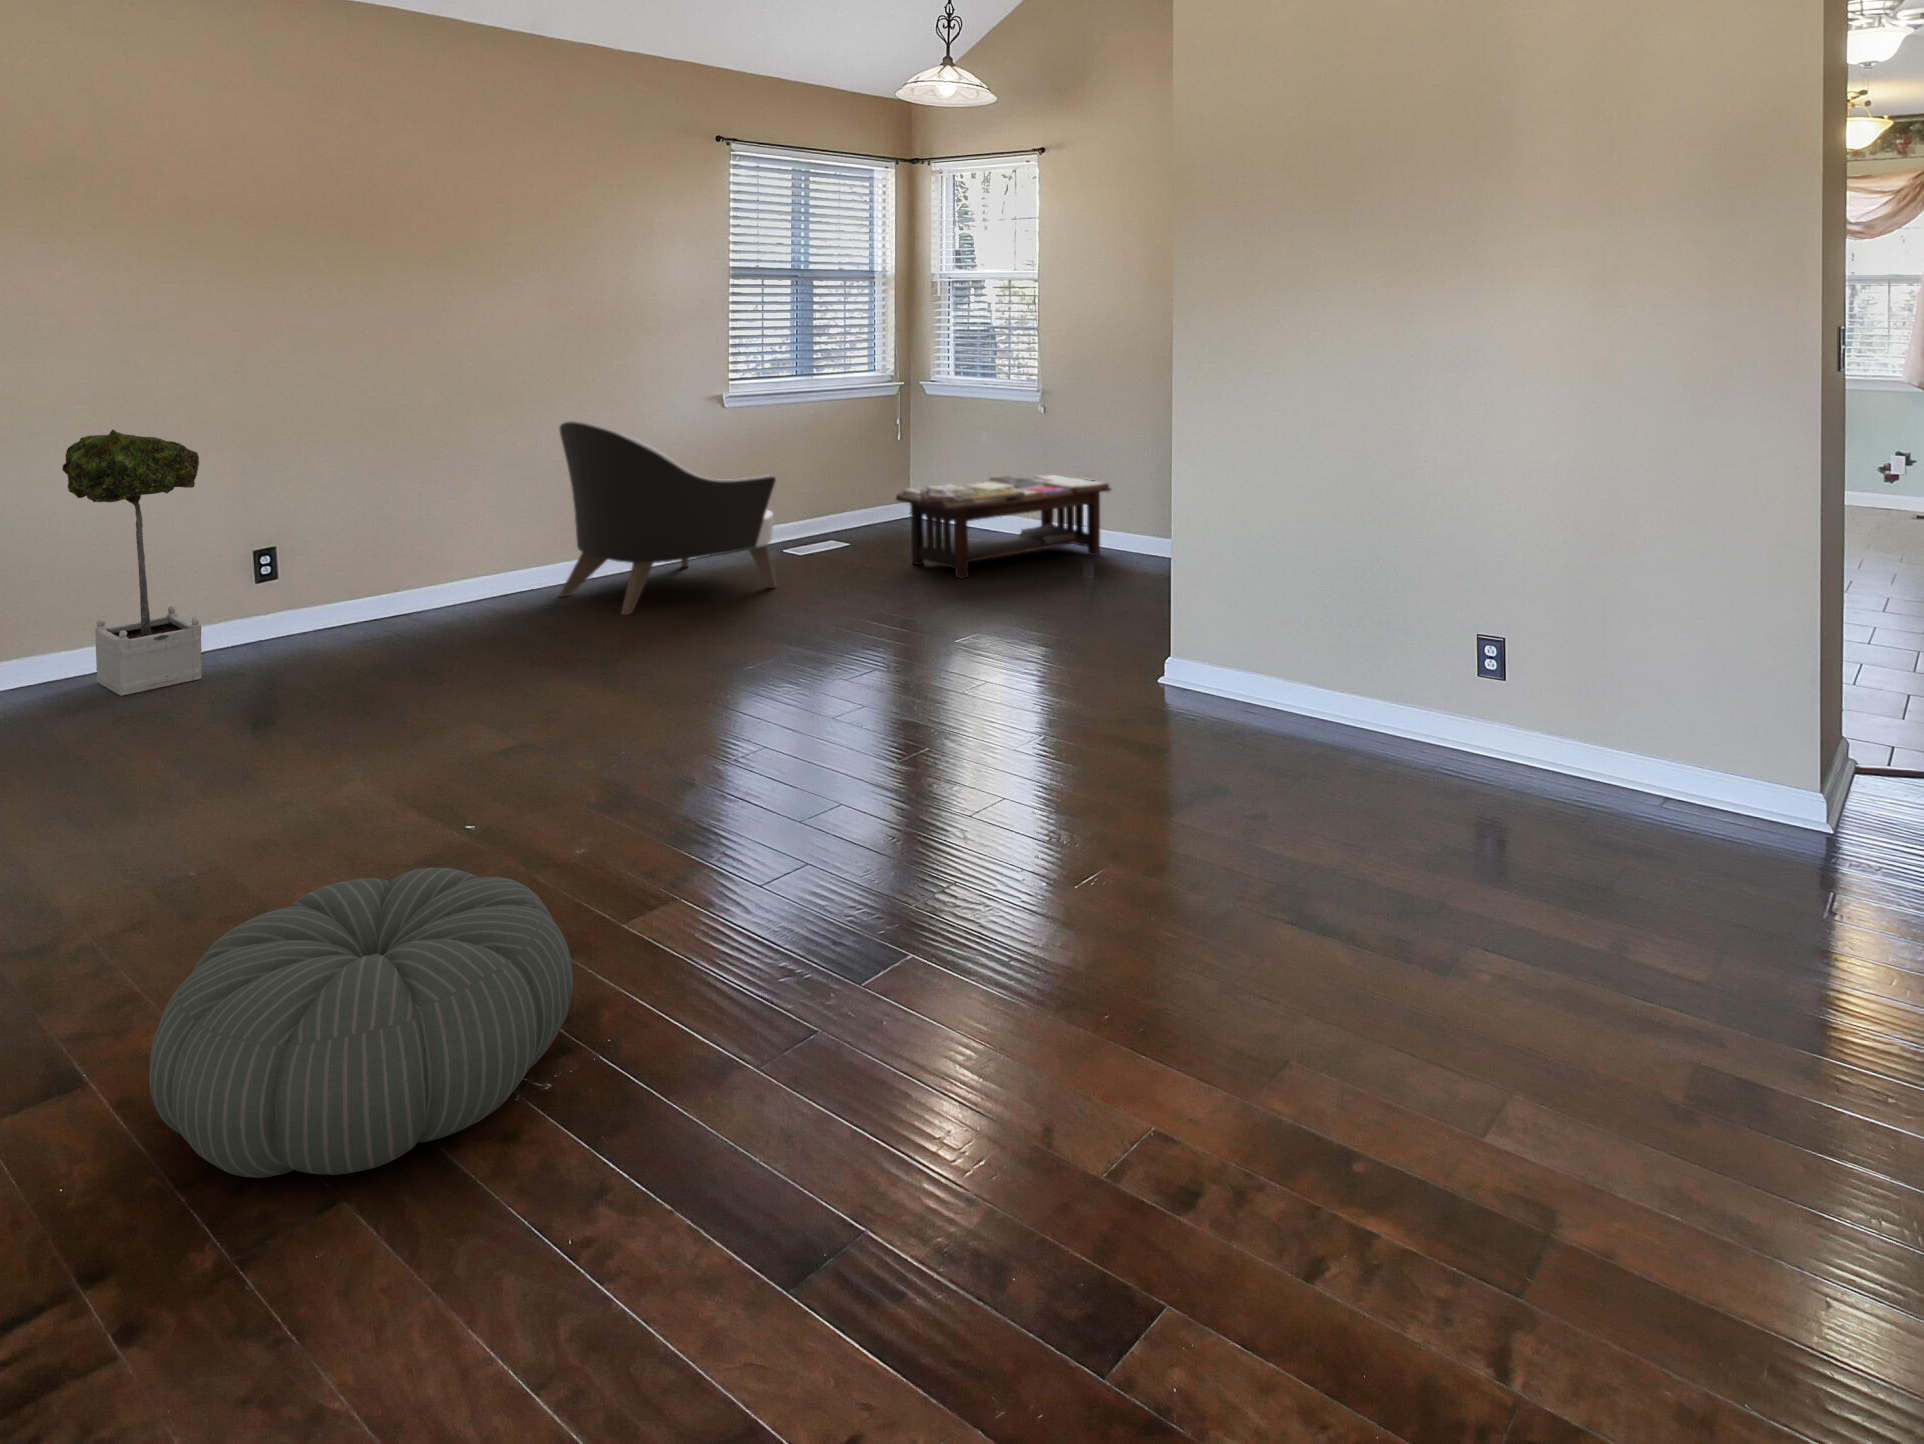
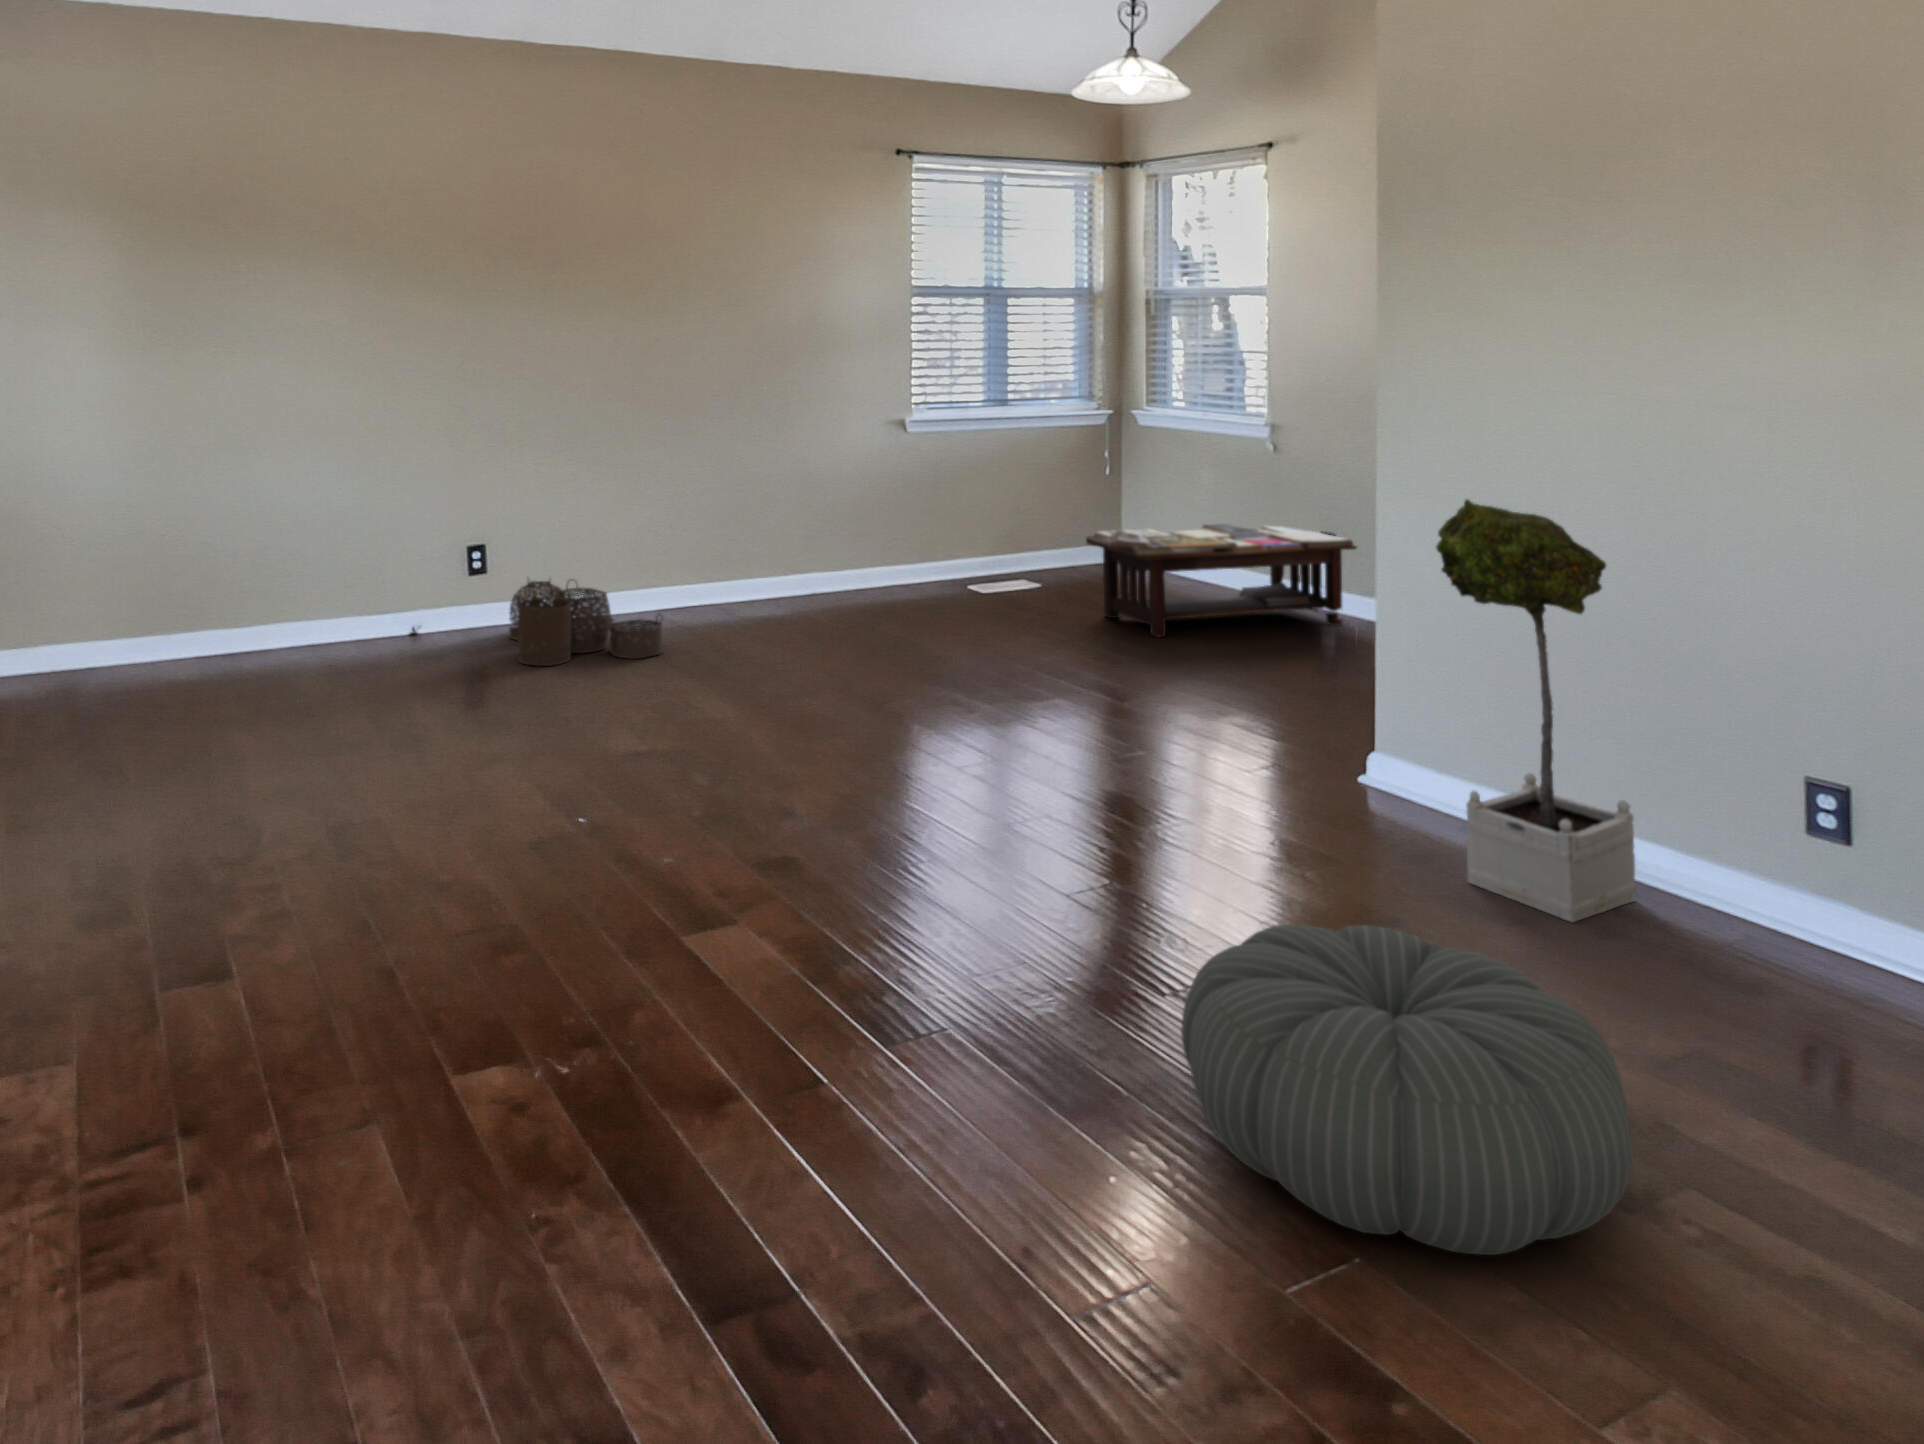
armchair: present [559,421,777,615] -> none [729,442,947,641]
potted tree: present [62,429,202,696] -> present [1436,499,1636,922]
woven basket: none [315,572,501,669] -> present [509,580,662,666]
pouf: present [149,867,573,1178] -> present [1181,925,1632,1255]

